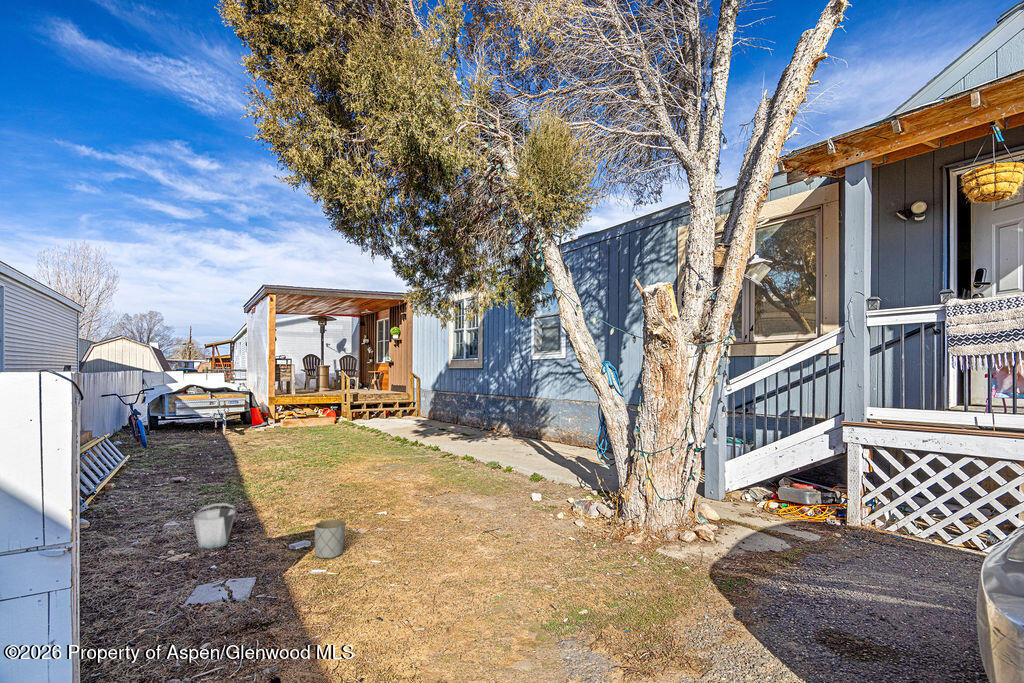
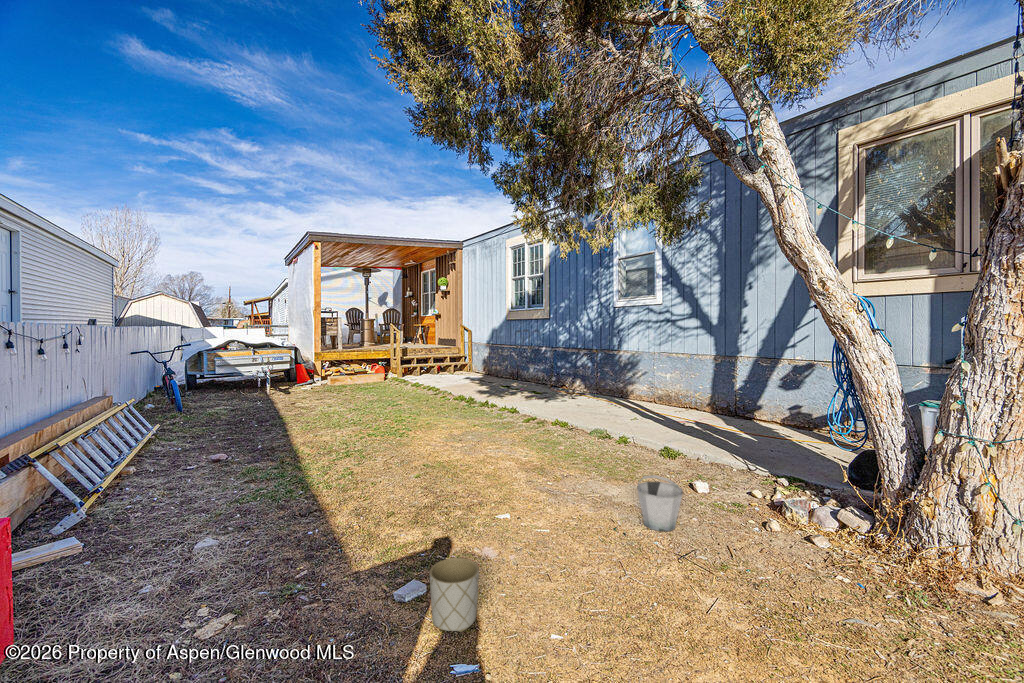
bucket: present [193,503,236,549] -> present [637,475,683,531]

